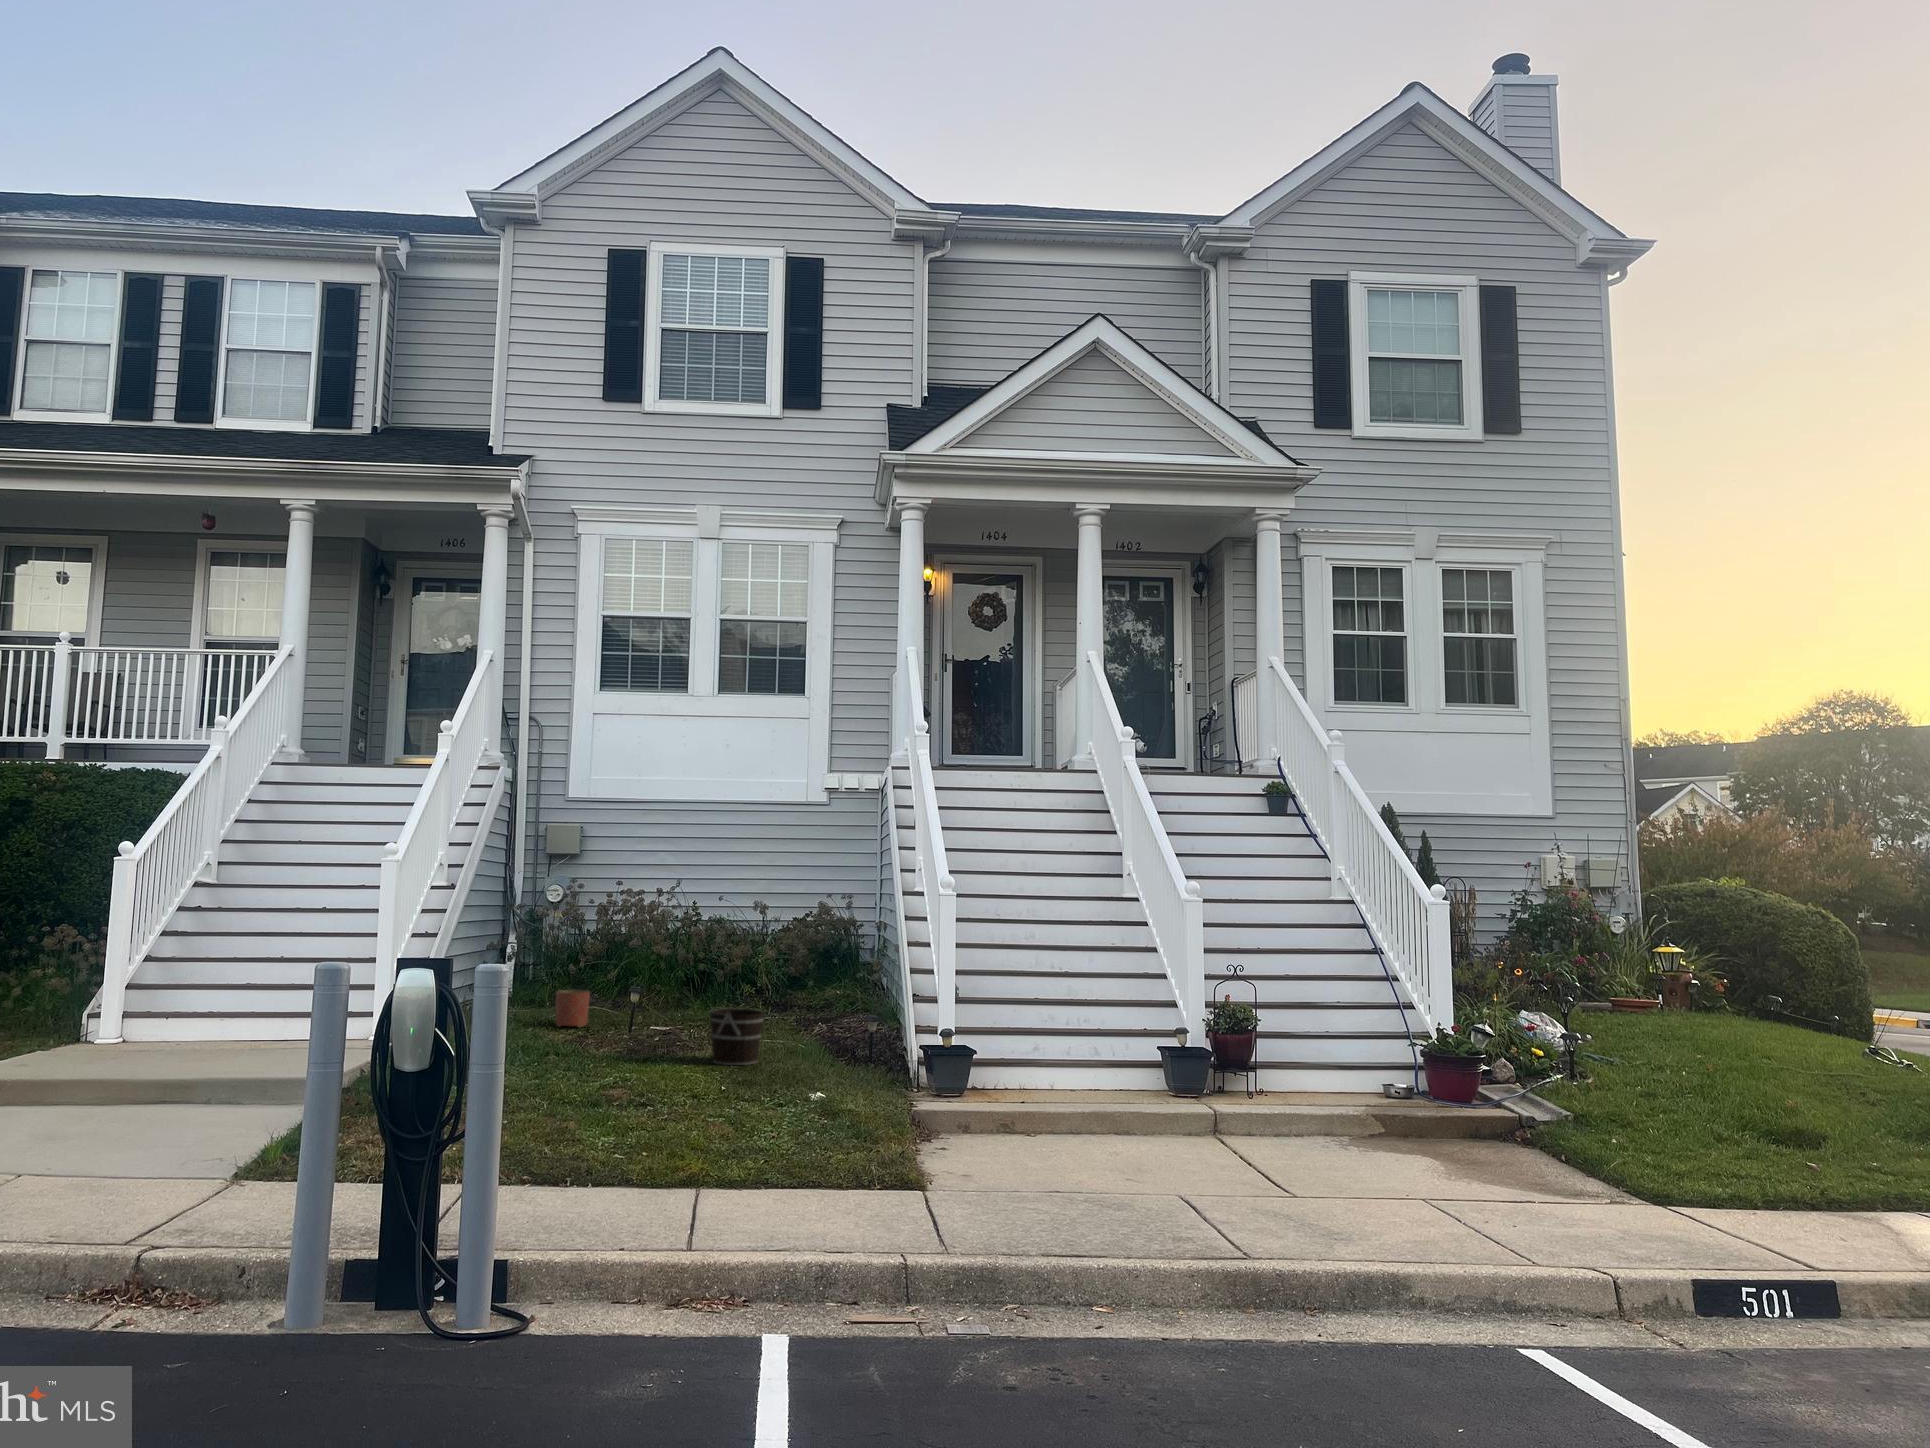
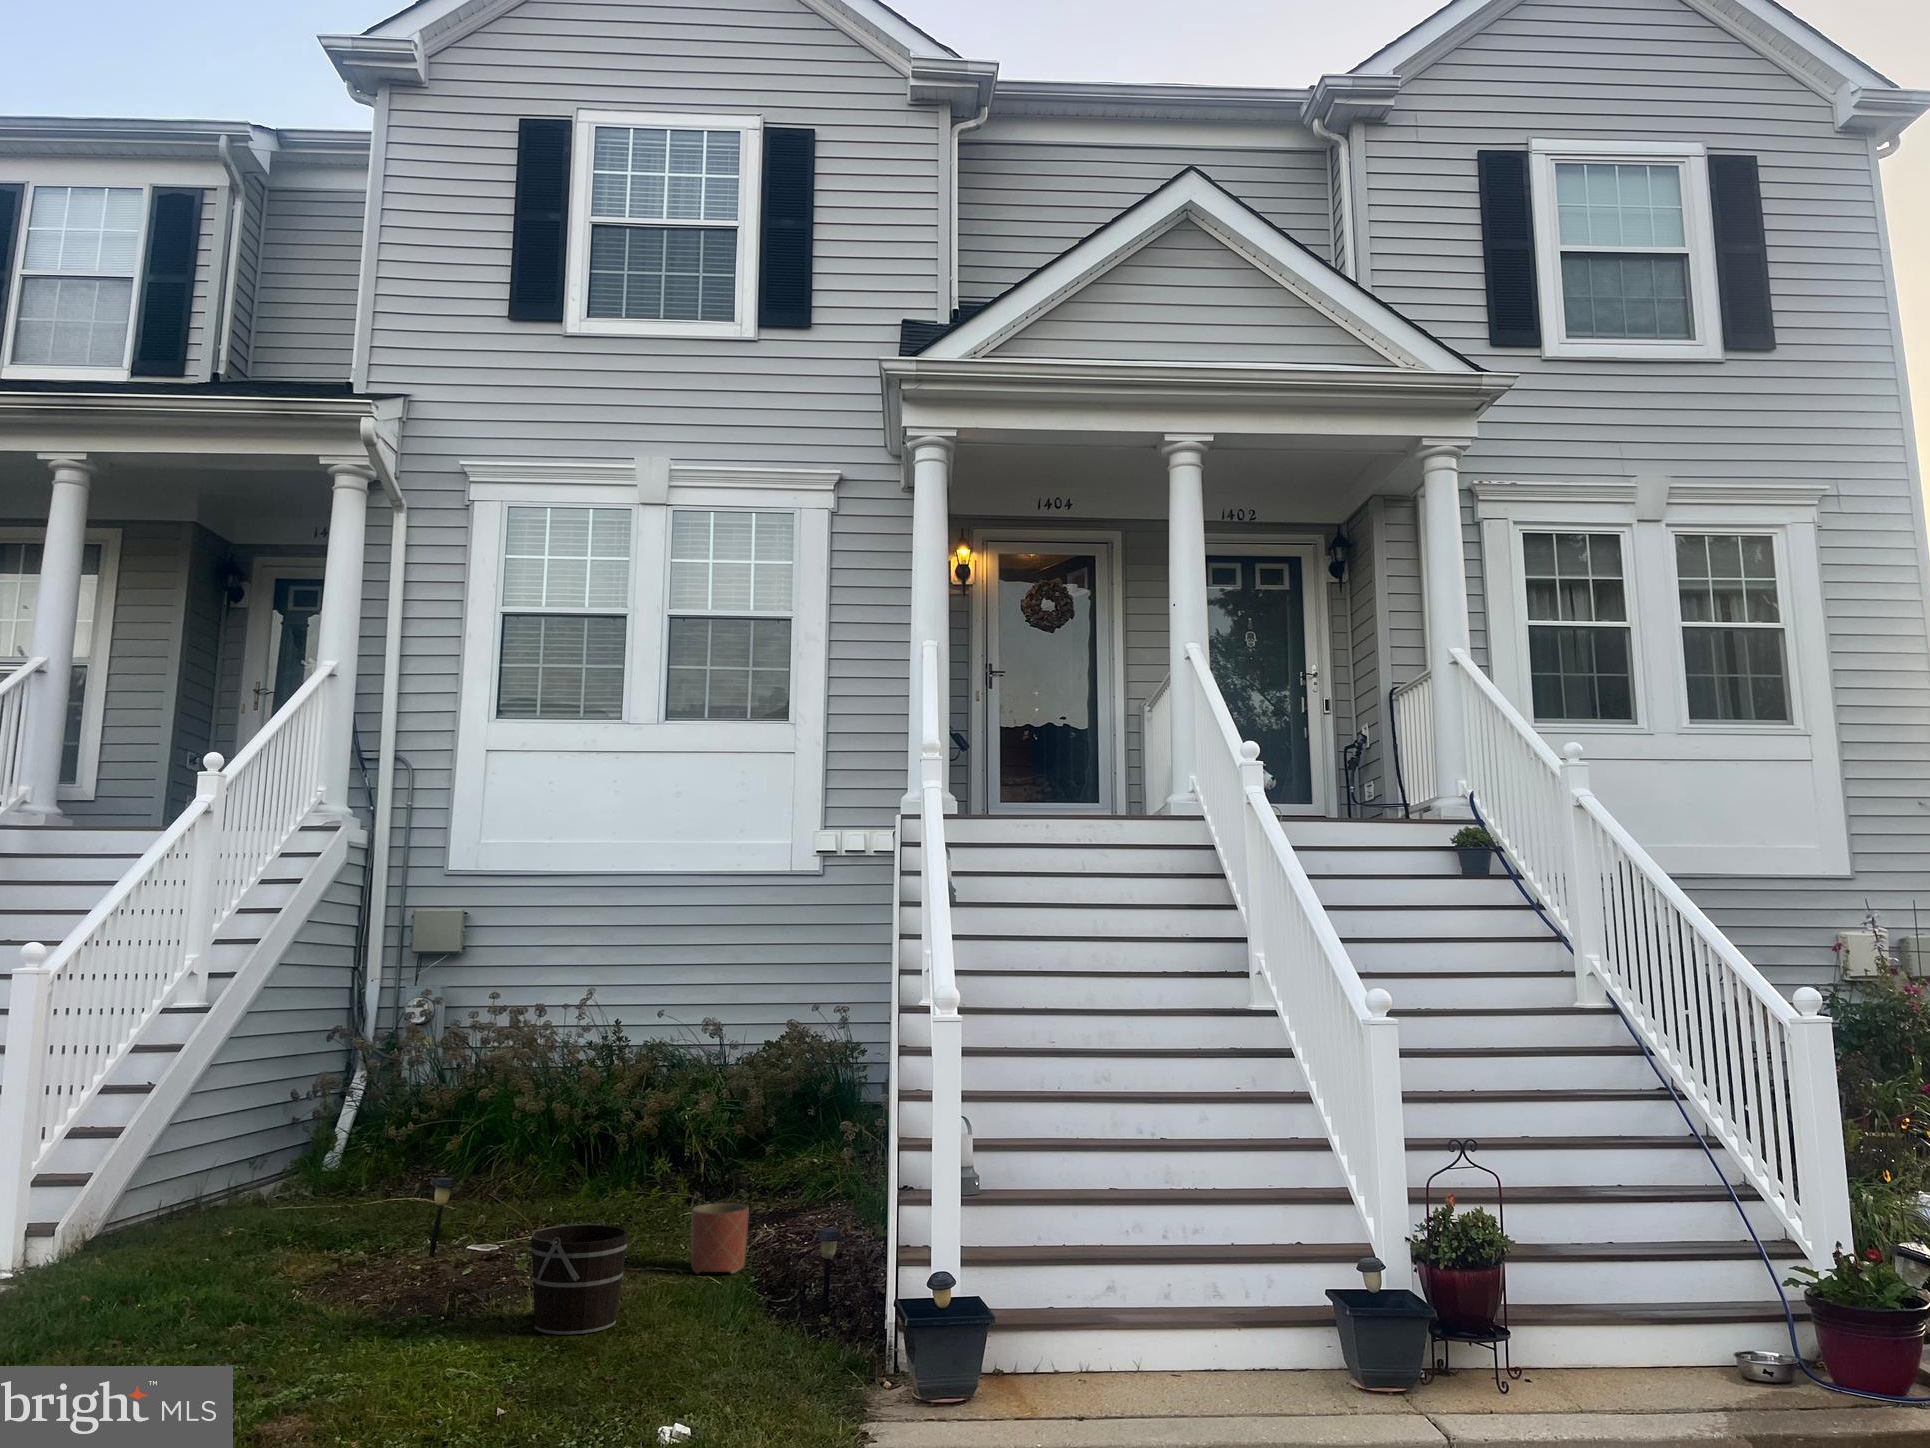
planter: present [556,990,590,1027] -> present [691,1203,749,1273]

